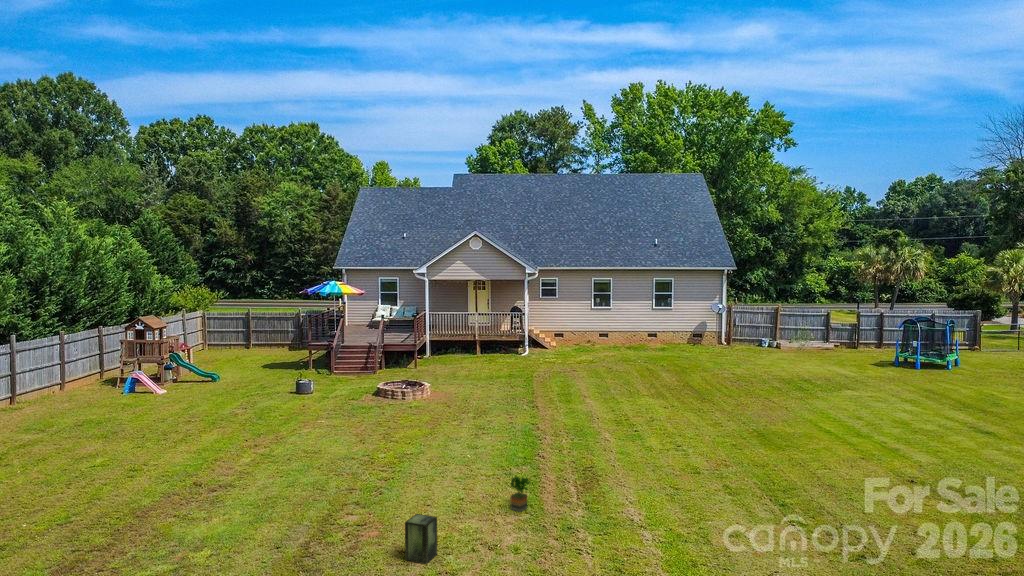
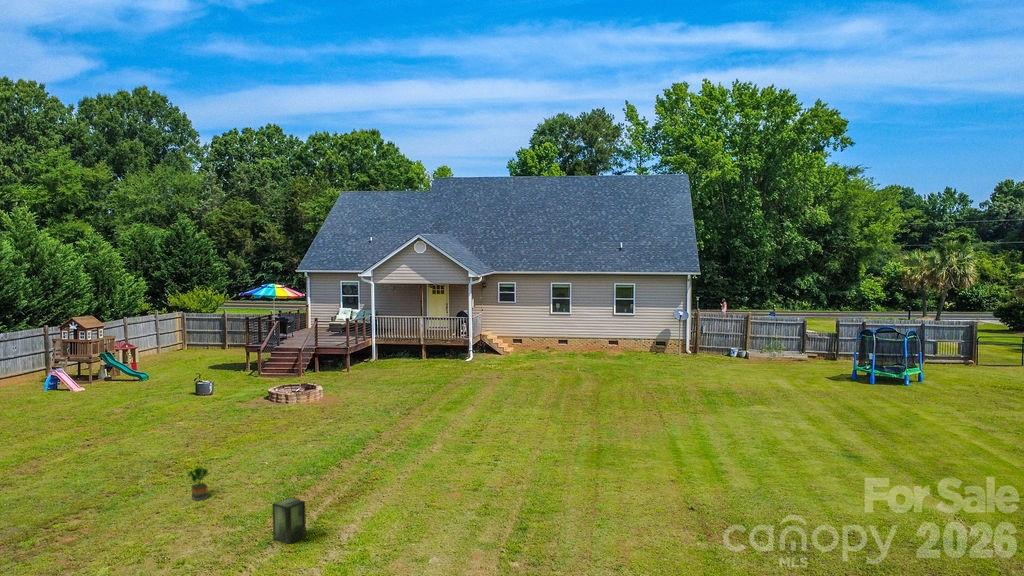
storage box: present [405,514,437,564] -> present [272,498,306,544]

